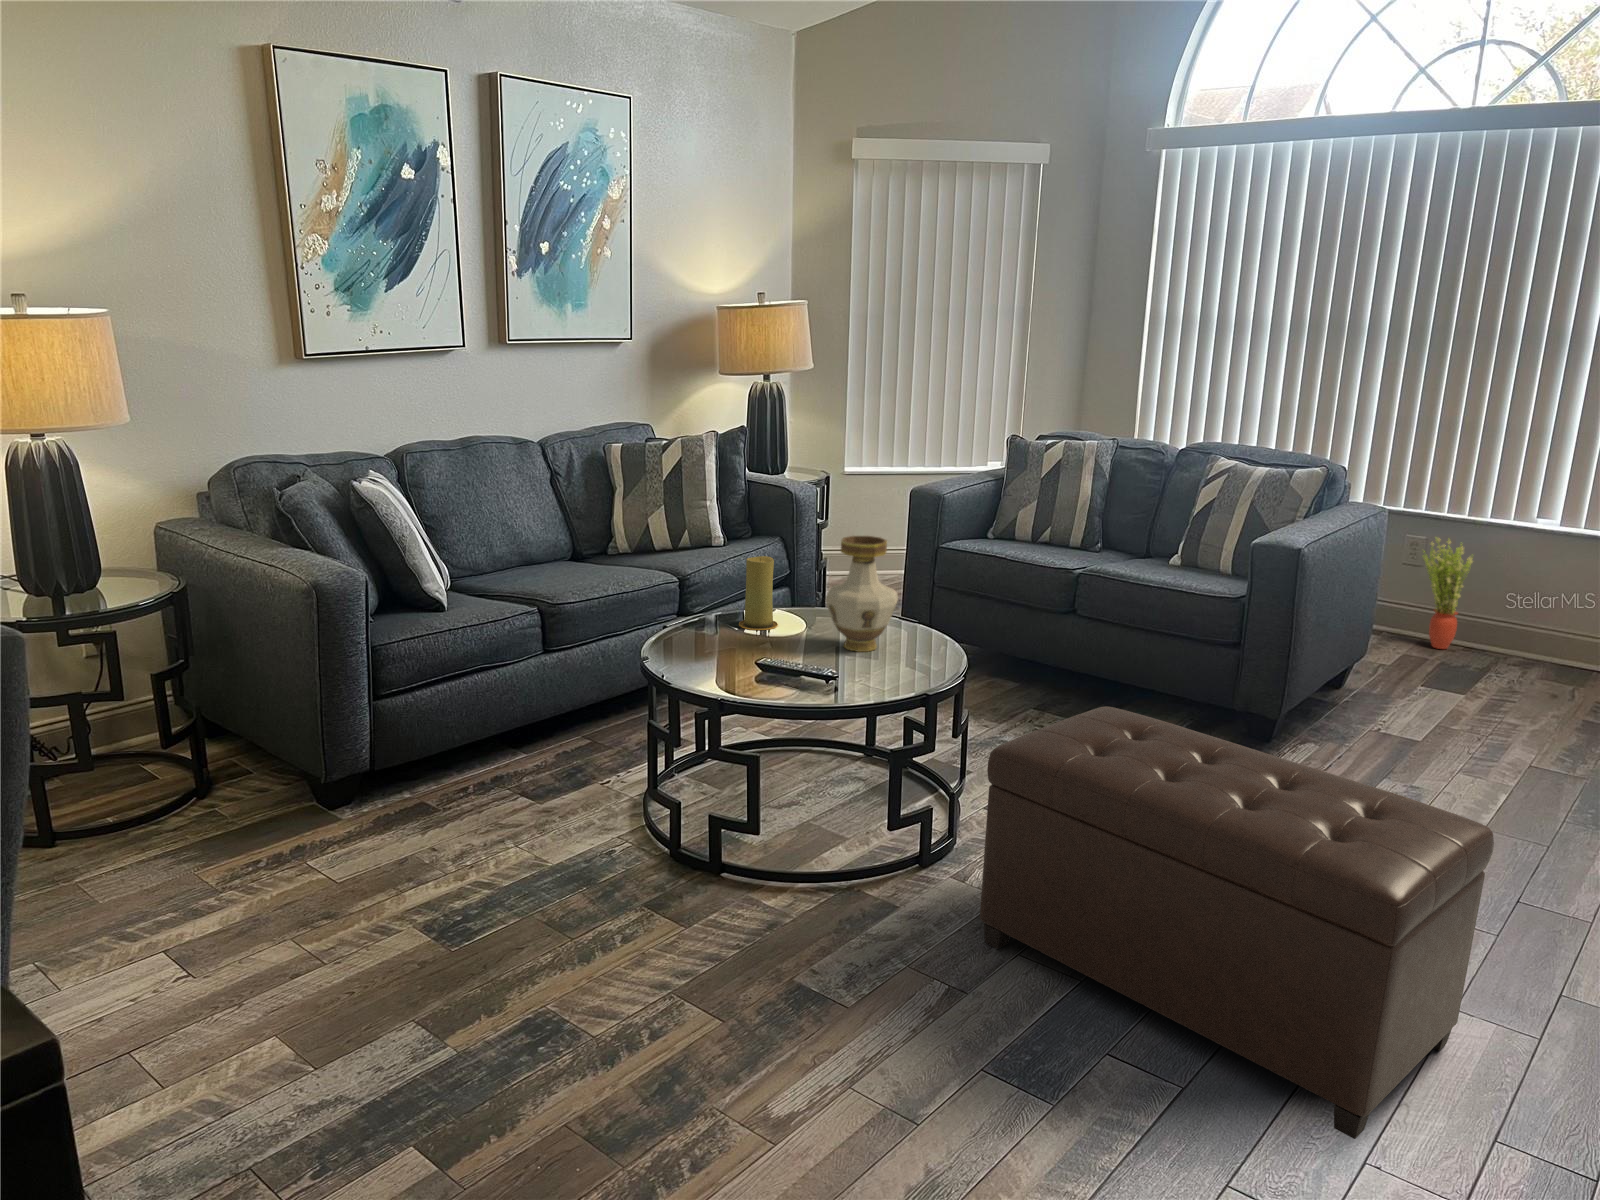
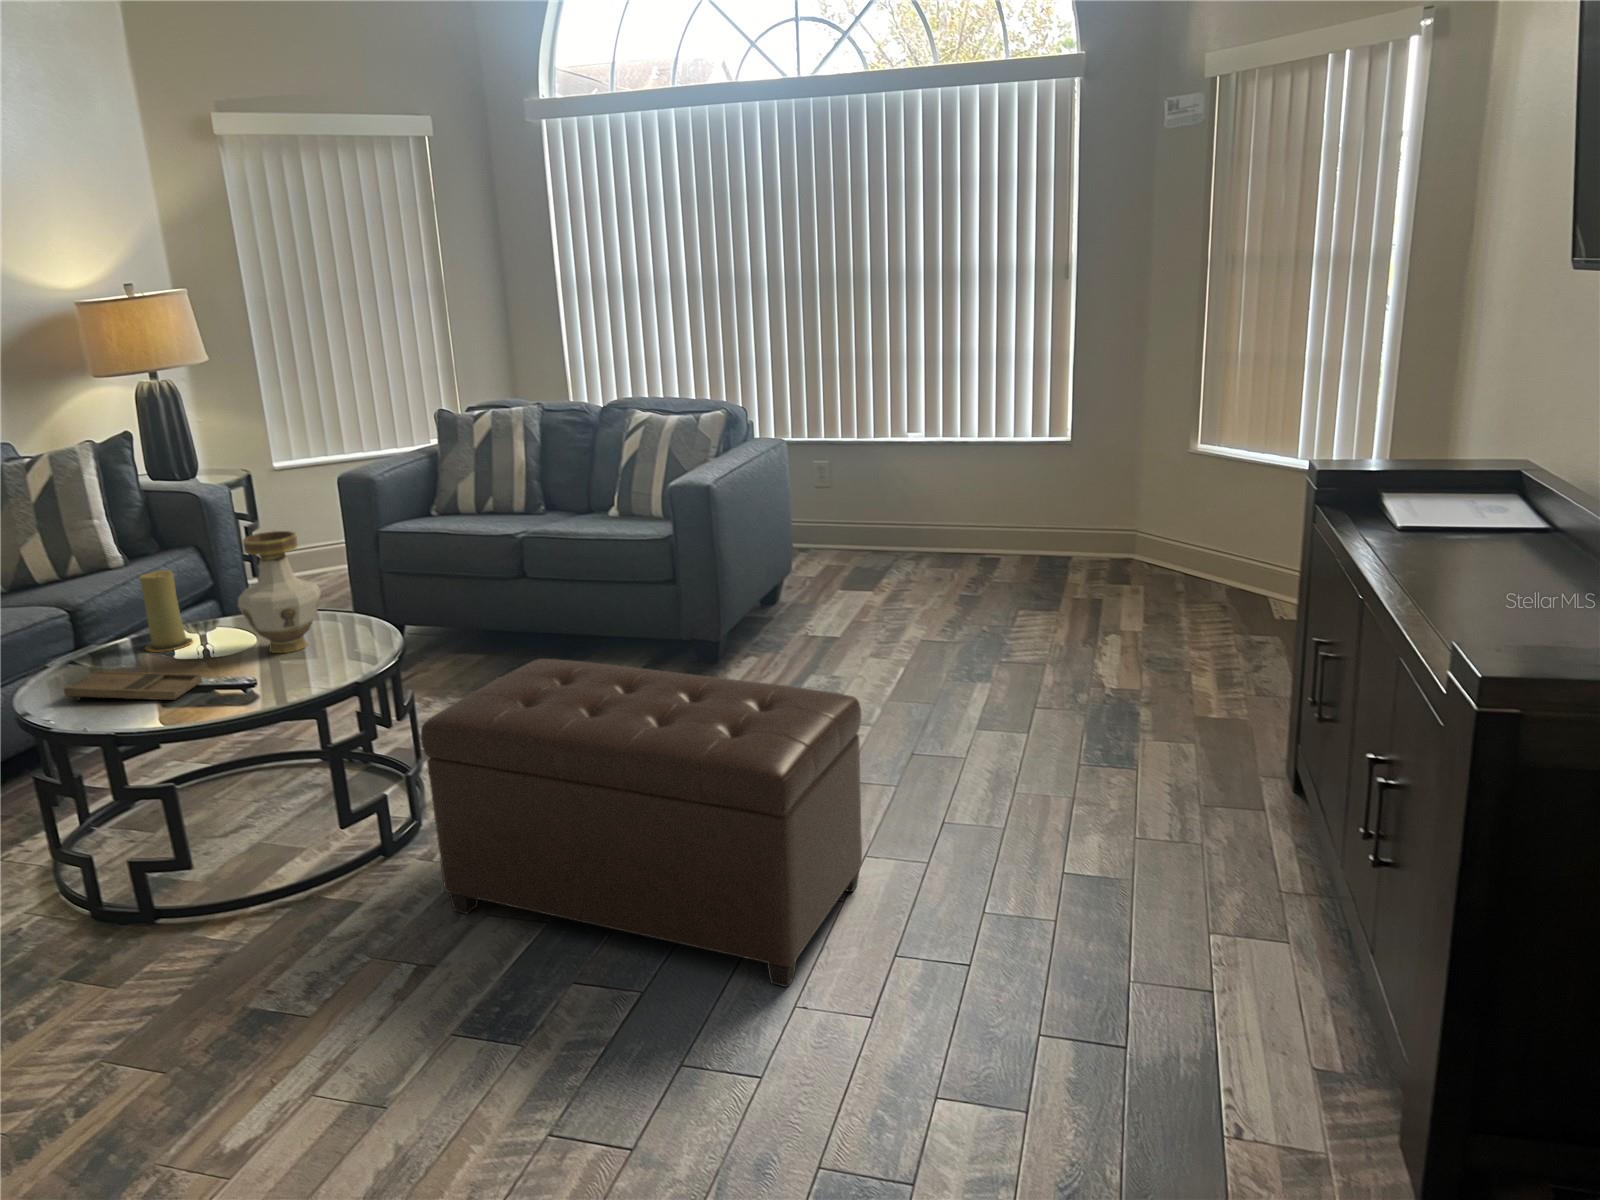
potted plant: present [1424,538,1473,649] -> none [823,459,864,555]
tray: none [679,638,788,678] -> present [64,671,202,700]

